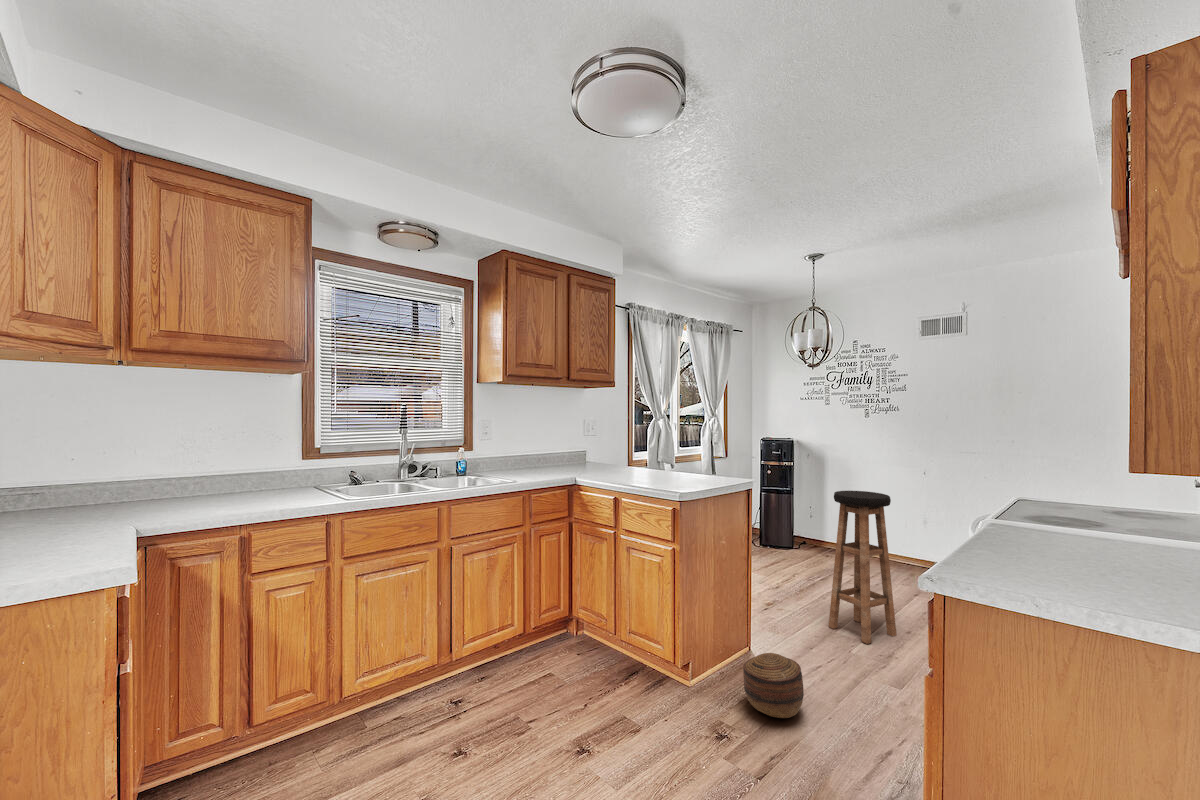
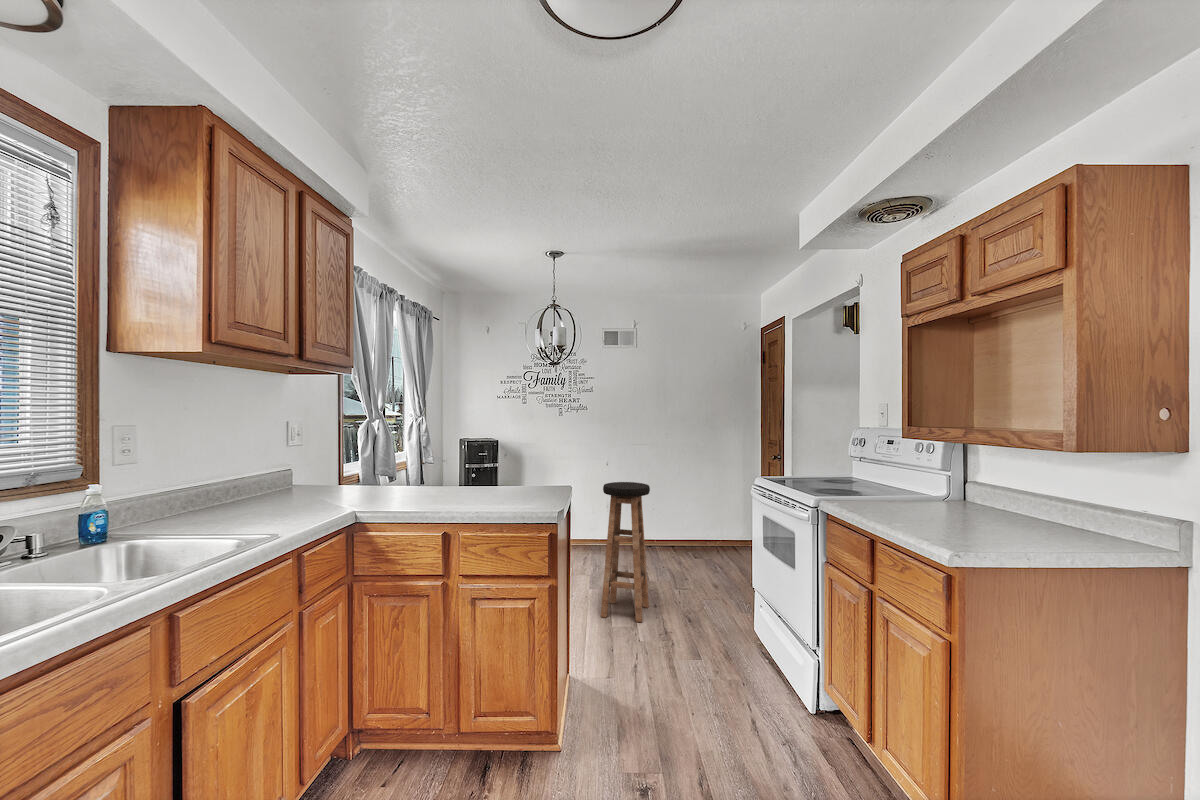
basket: present [743,653,804,718] -> none [623,668,685,741]

